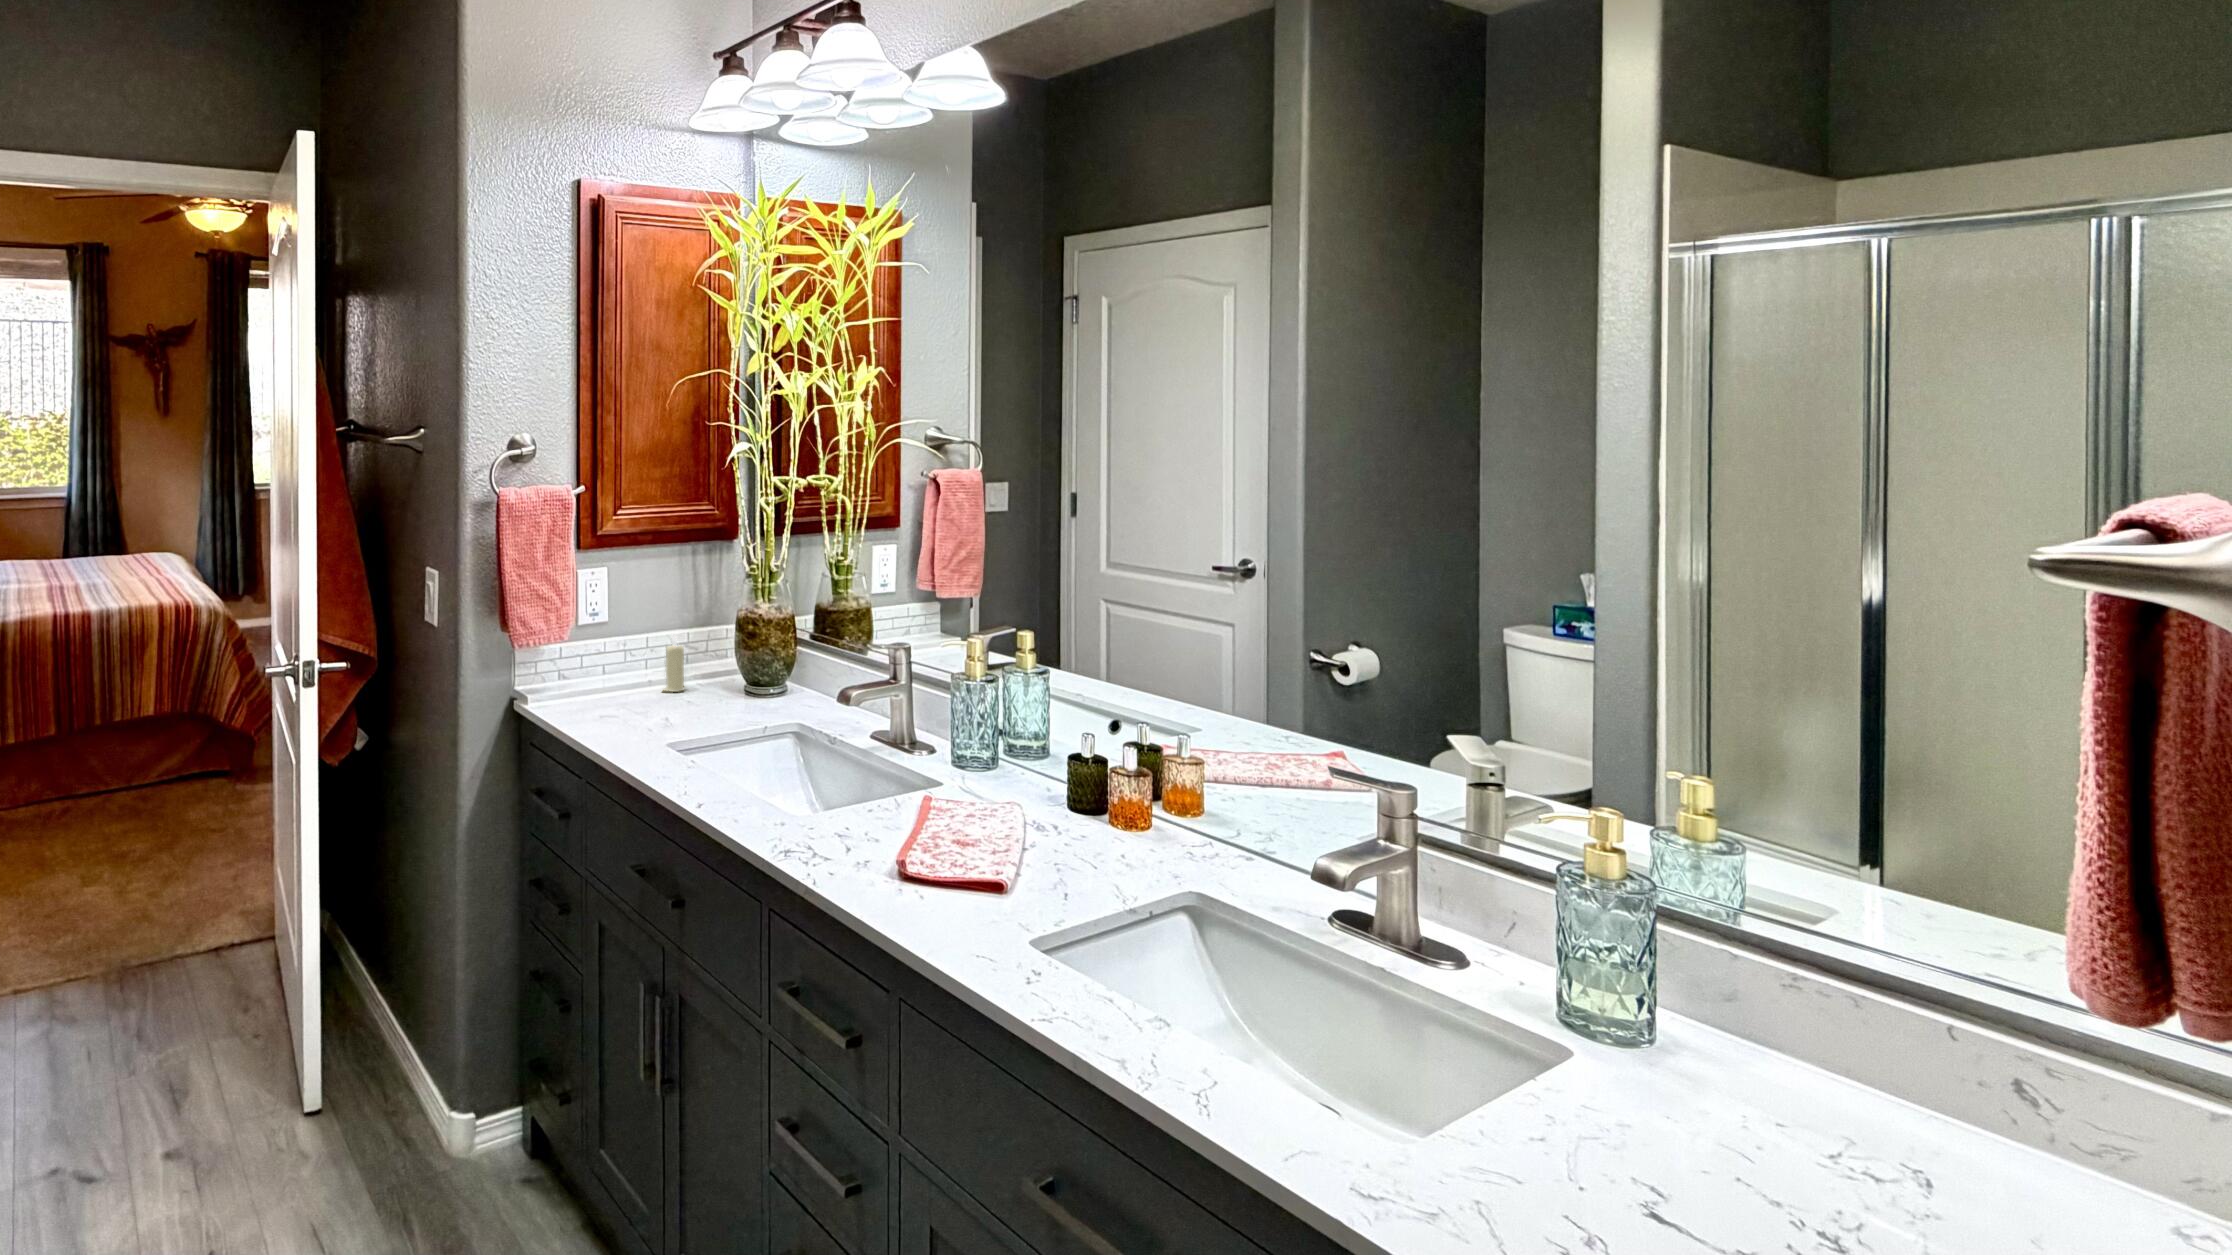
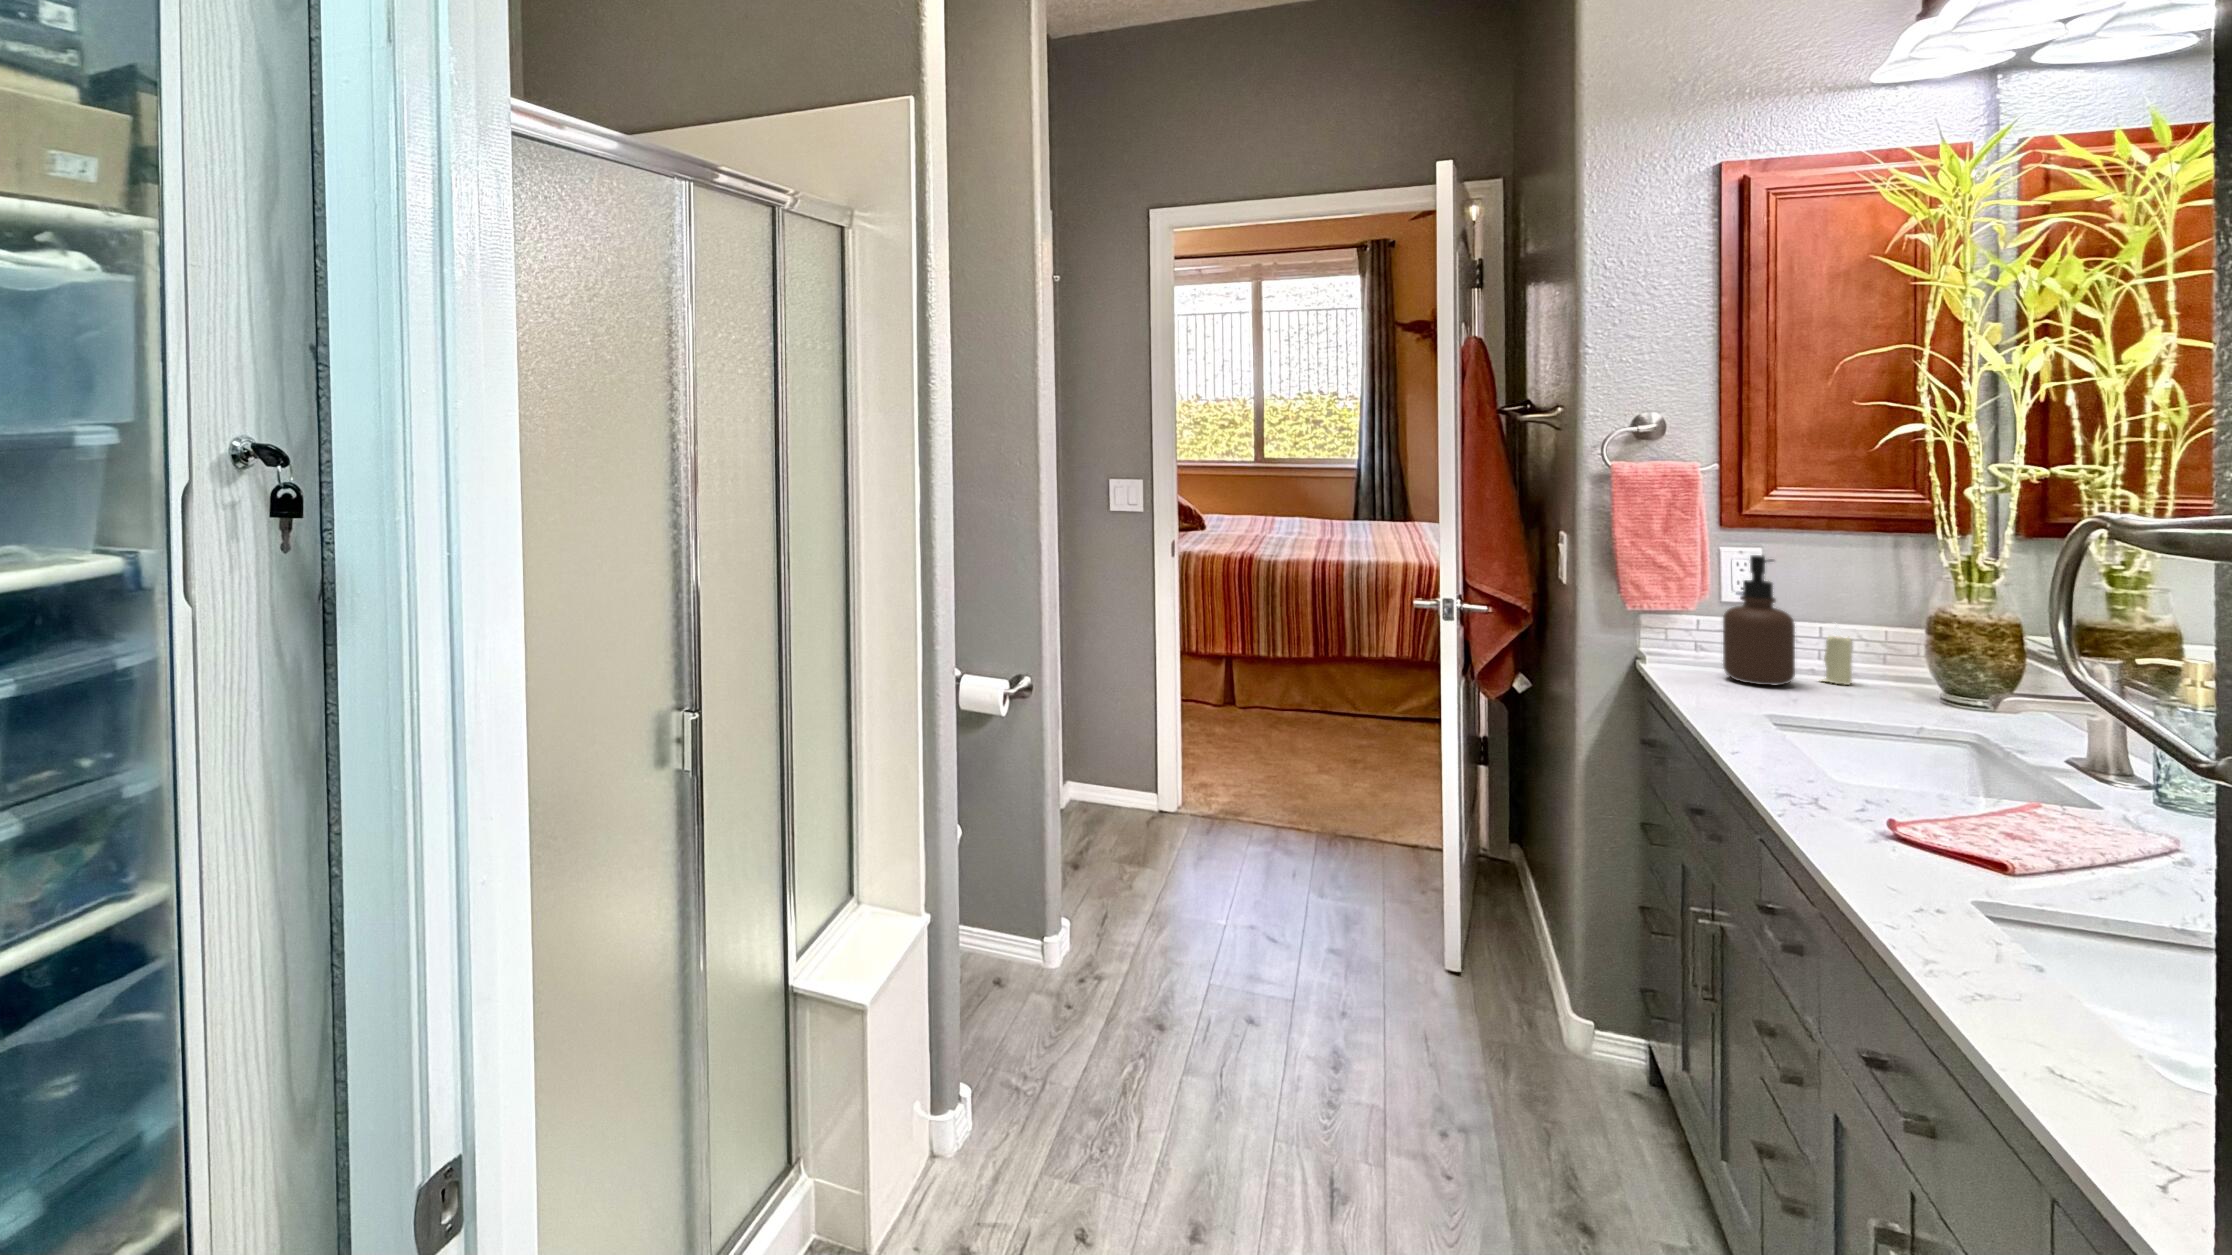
soap dispenser: none [600,577,655,709] -> present [1723,555,1795,685]

